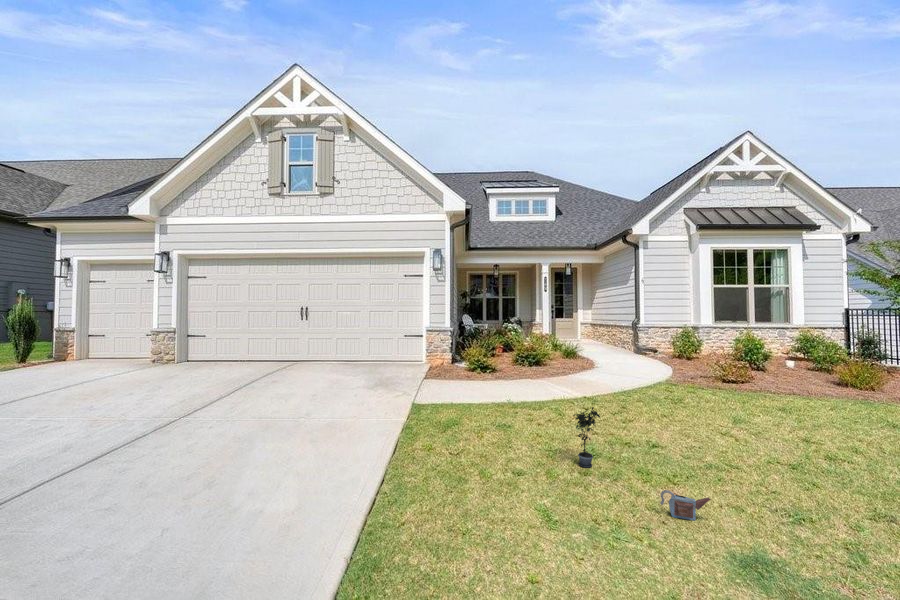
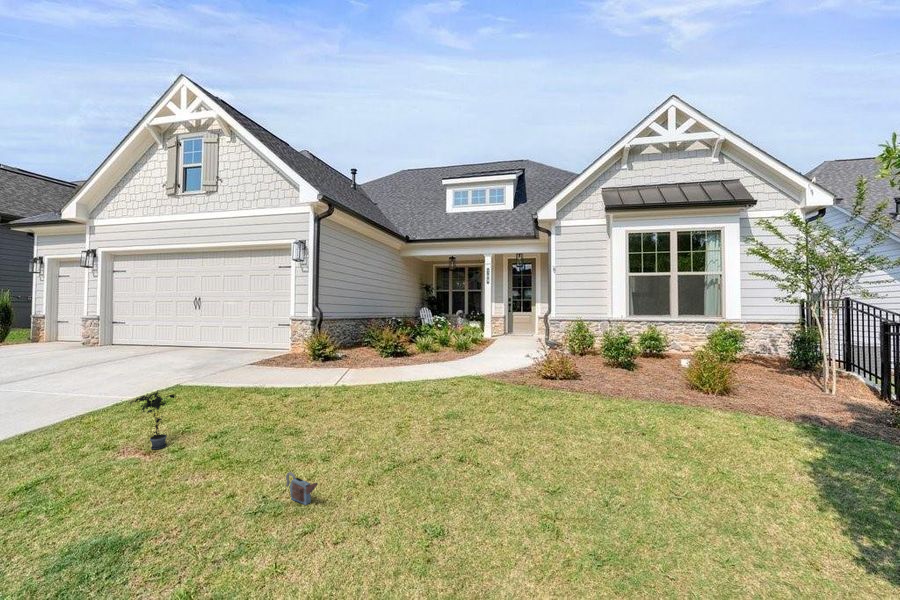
watering can: present [660,490,711,520] -> present [286,472,318,505]

